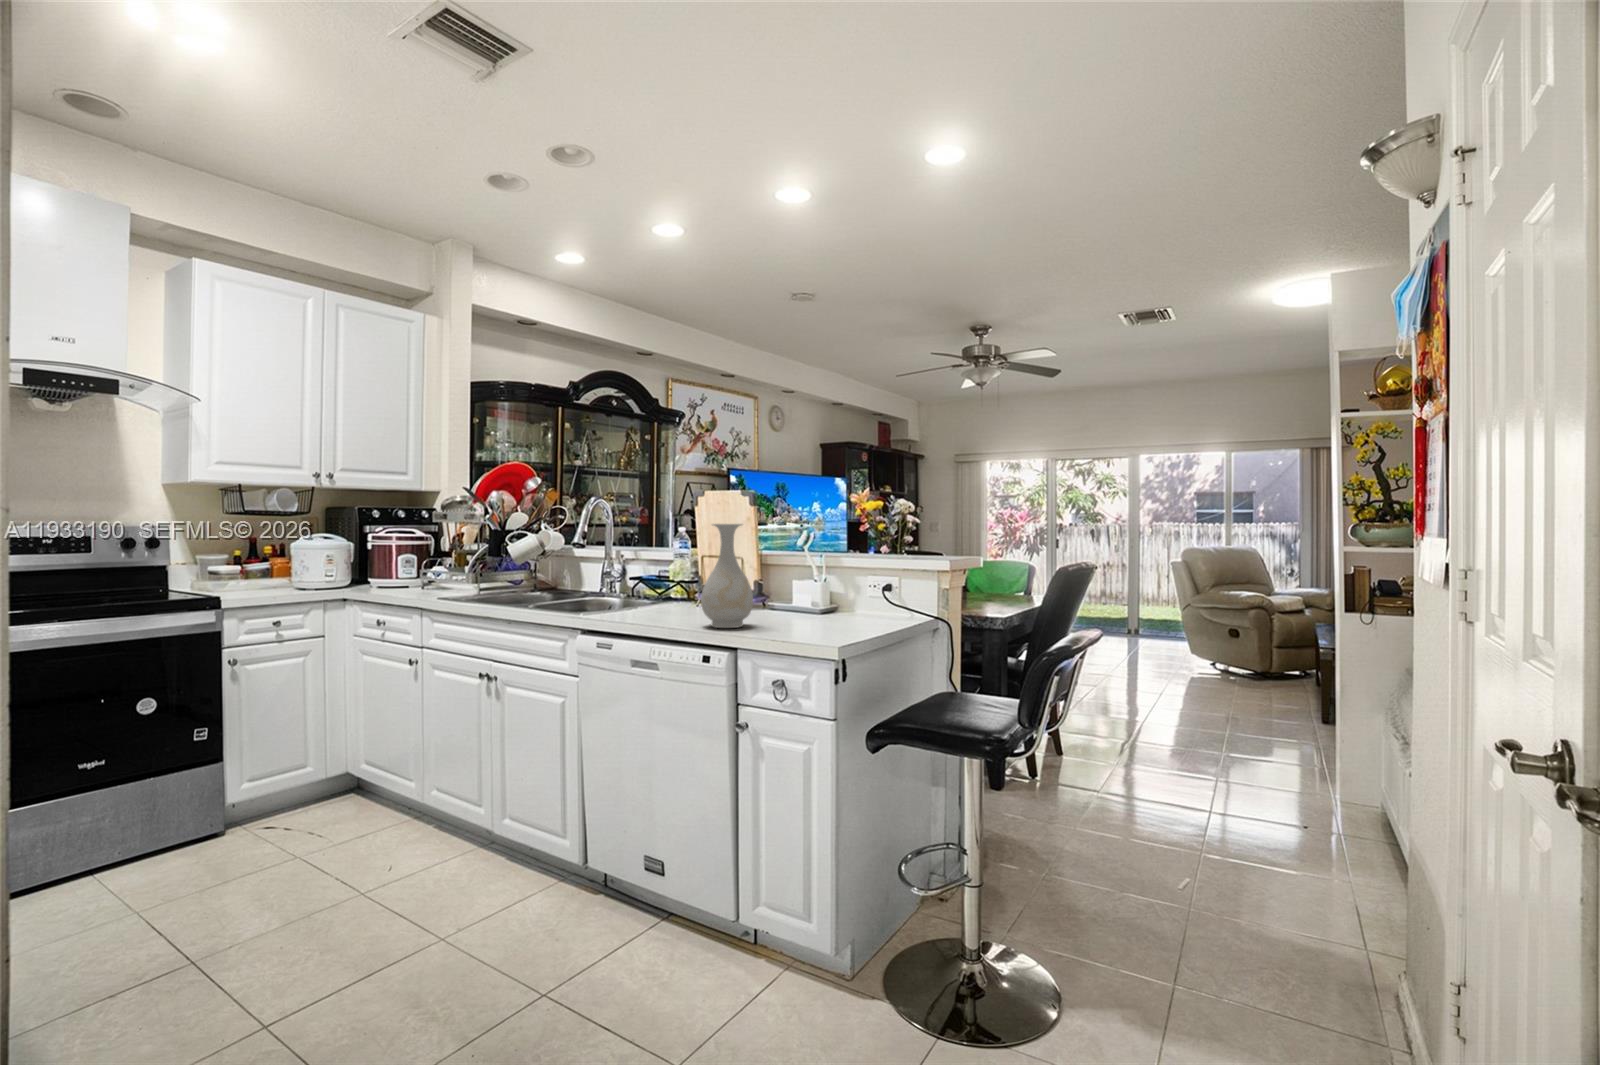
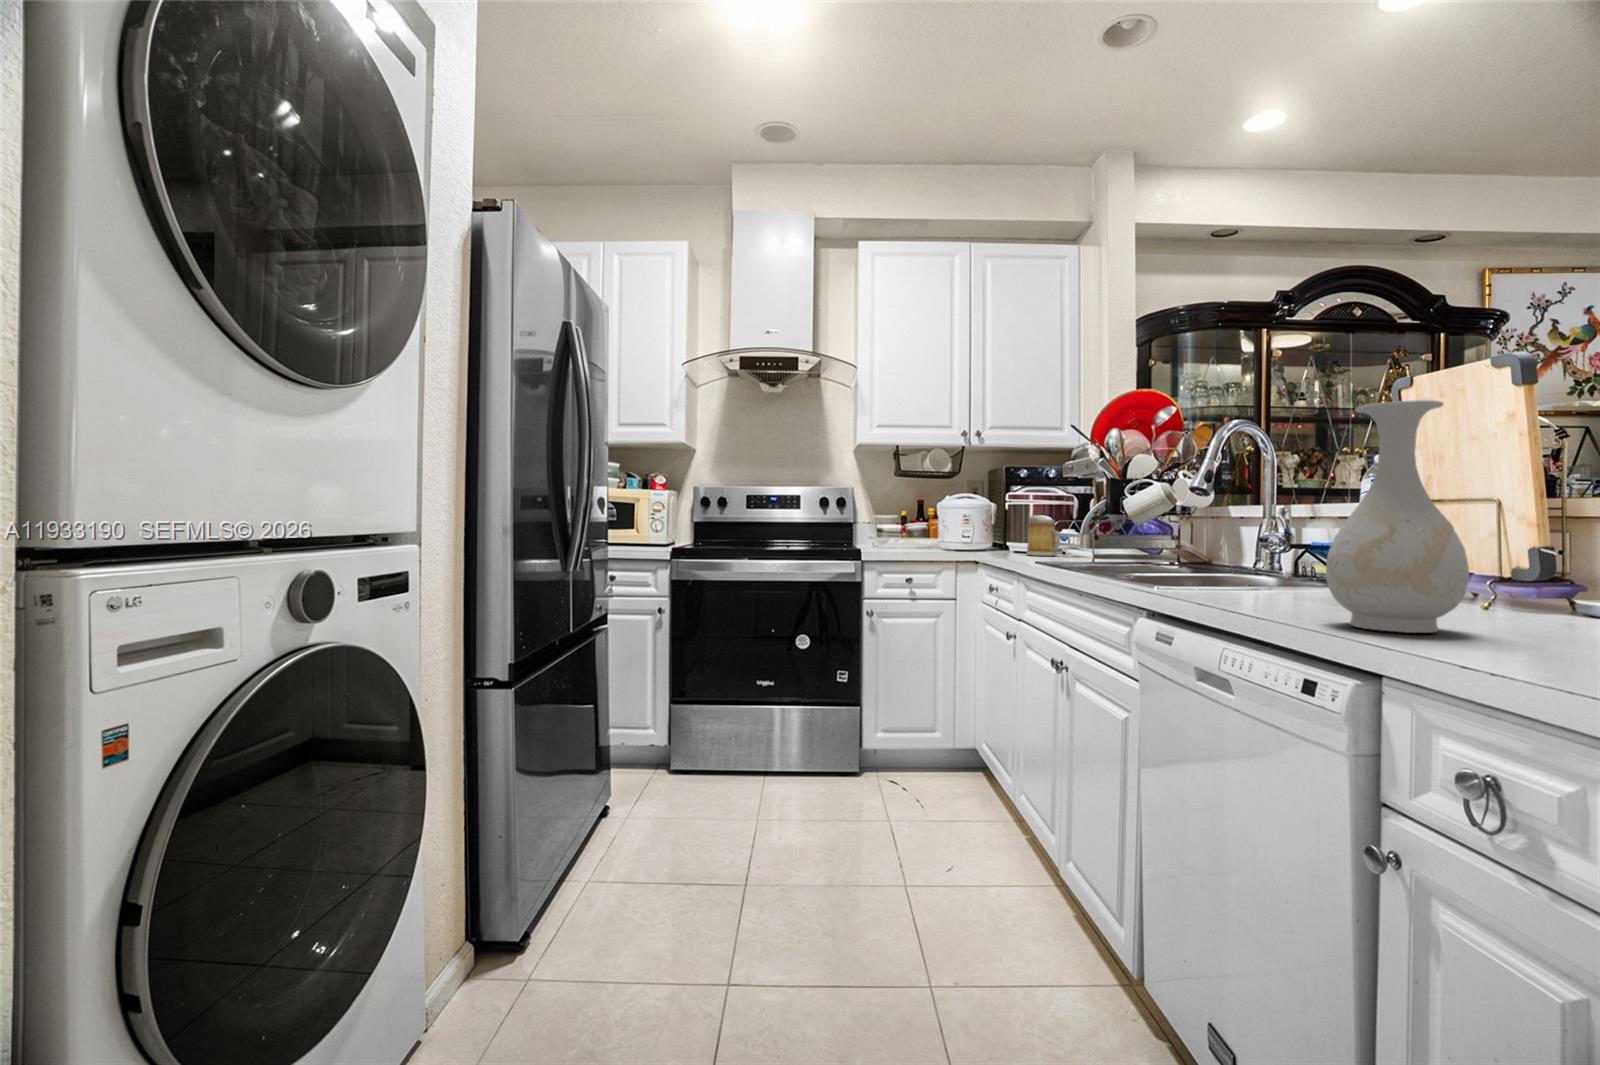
mug: none [403,555,436,590] -> present [1027,515,1060,556]

